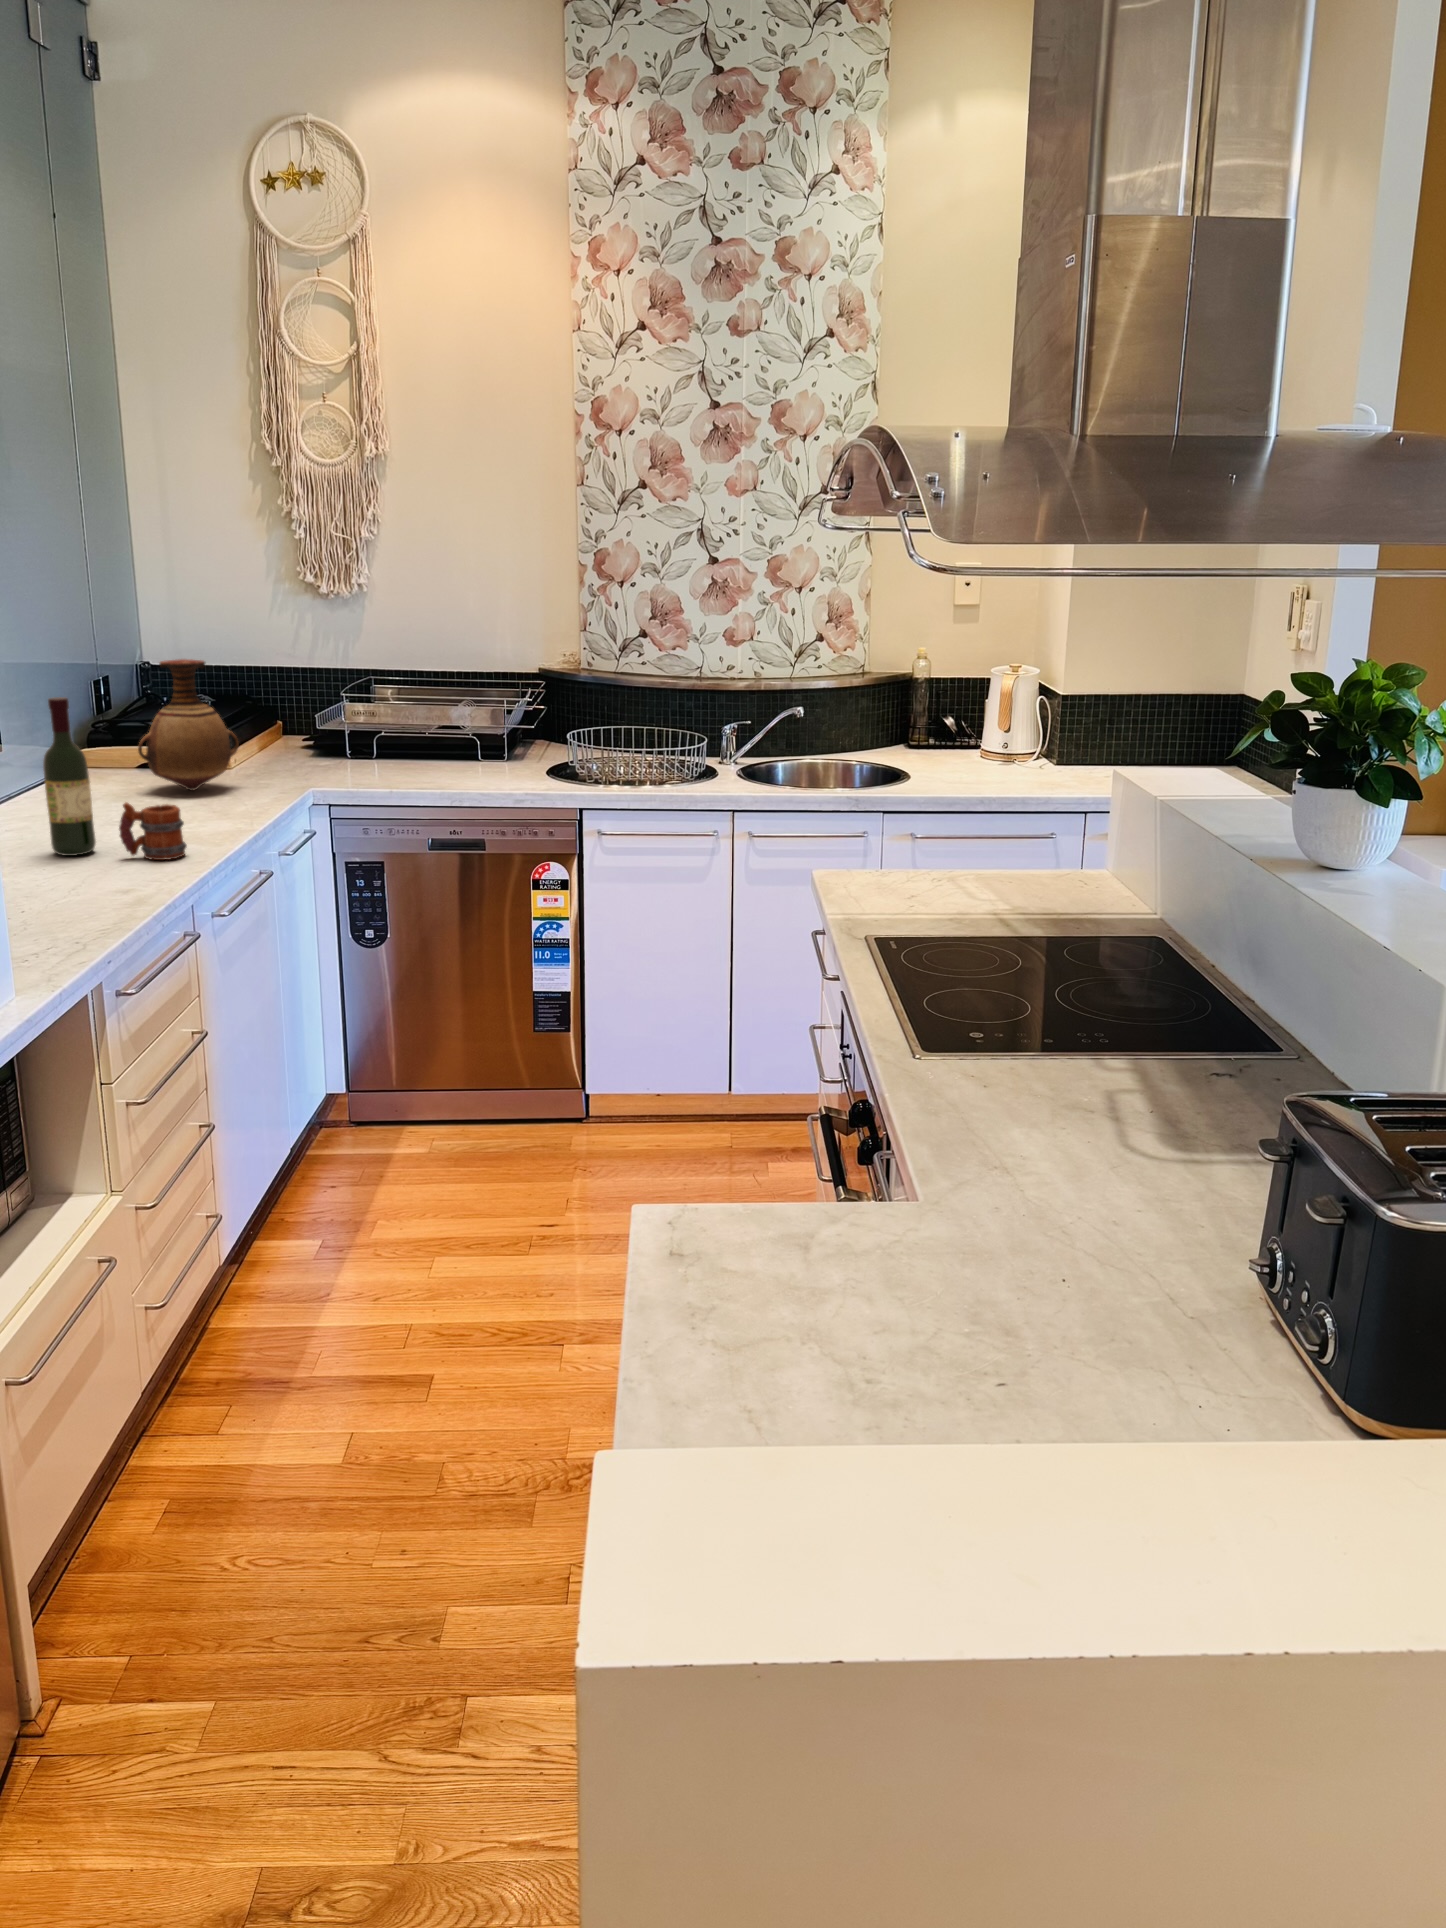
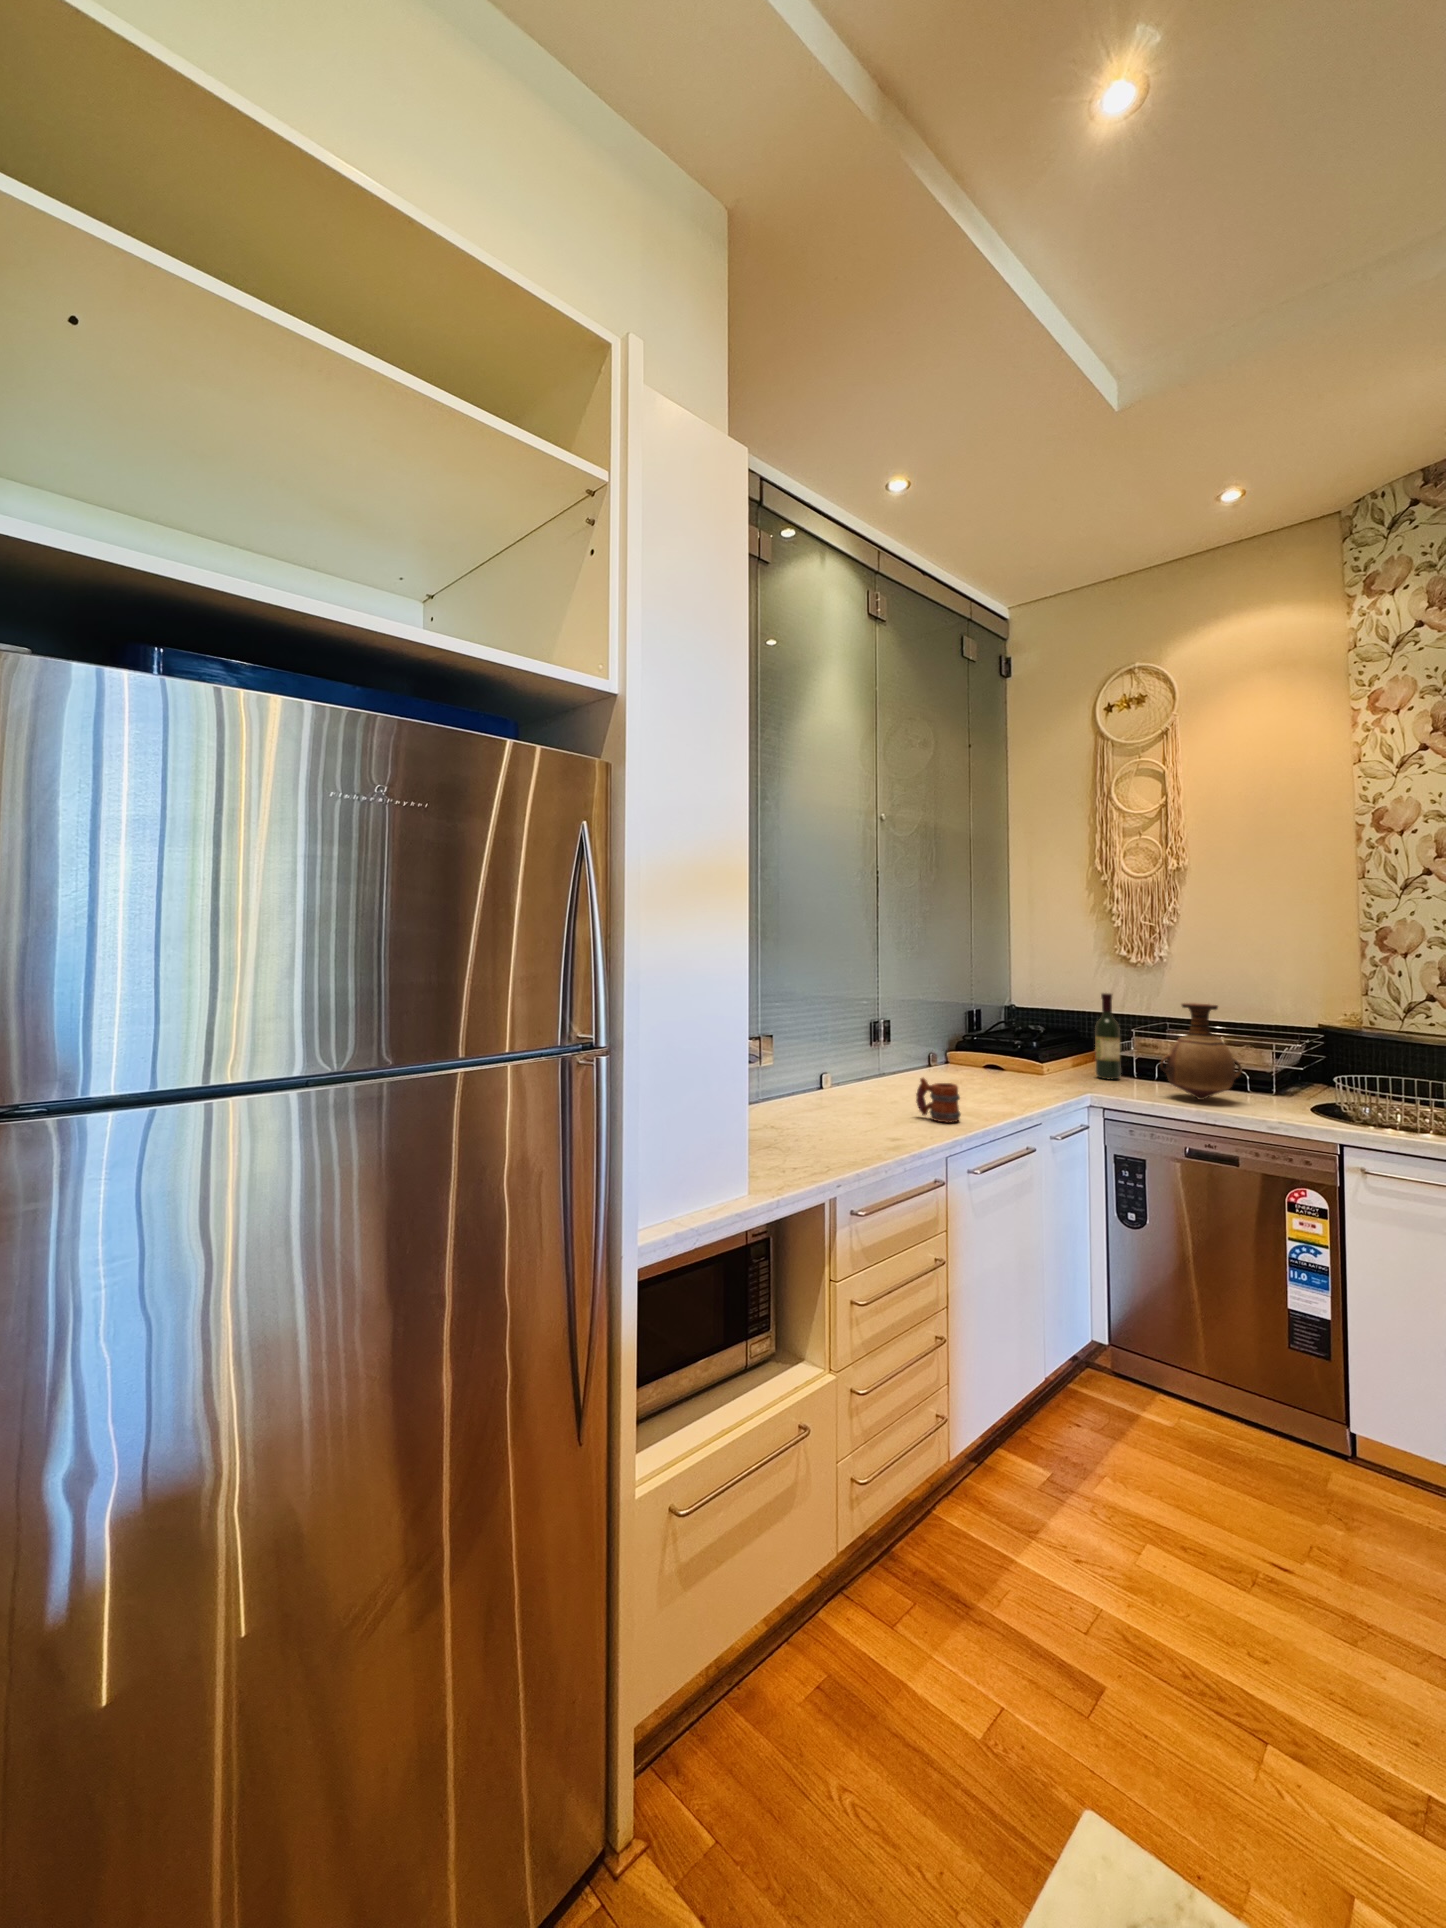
vase: present [138,659,239,791] -> present [1160,1003,1242,1100]
wine bottle: present [43,697,96,856] -> present [1095,993,1121,1079]

